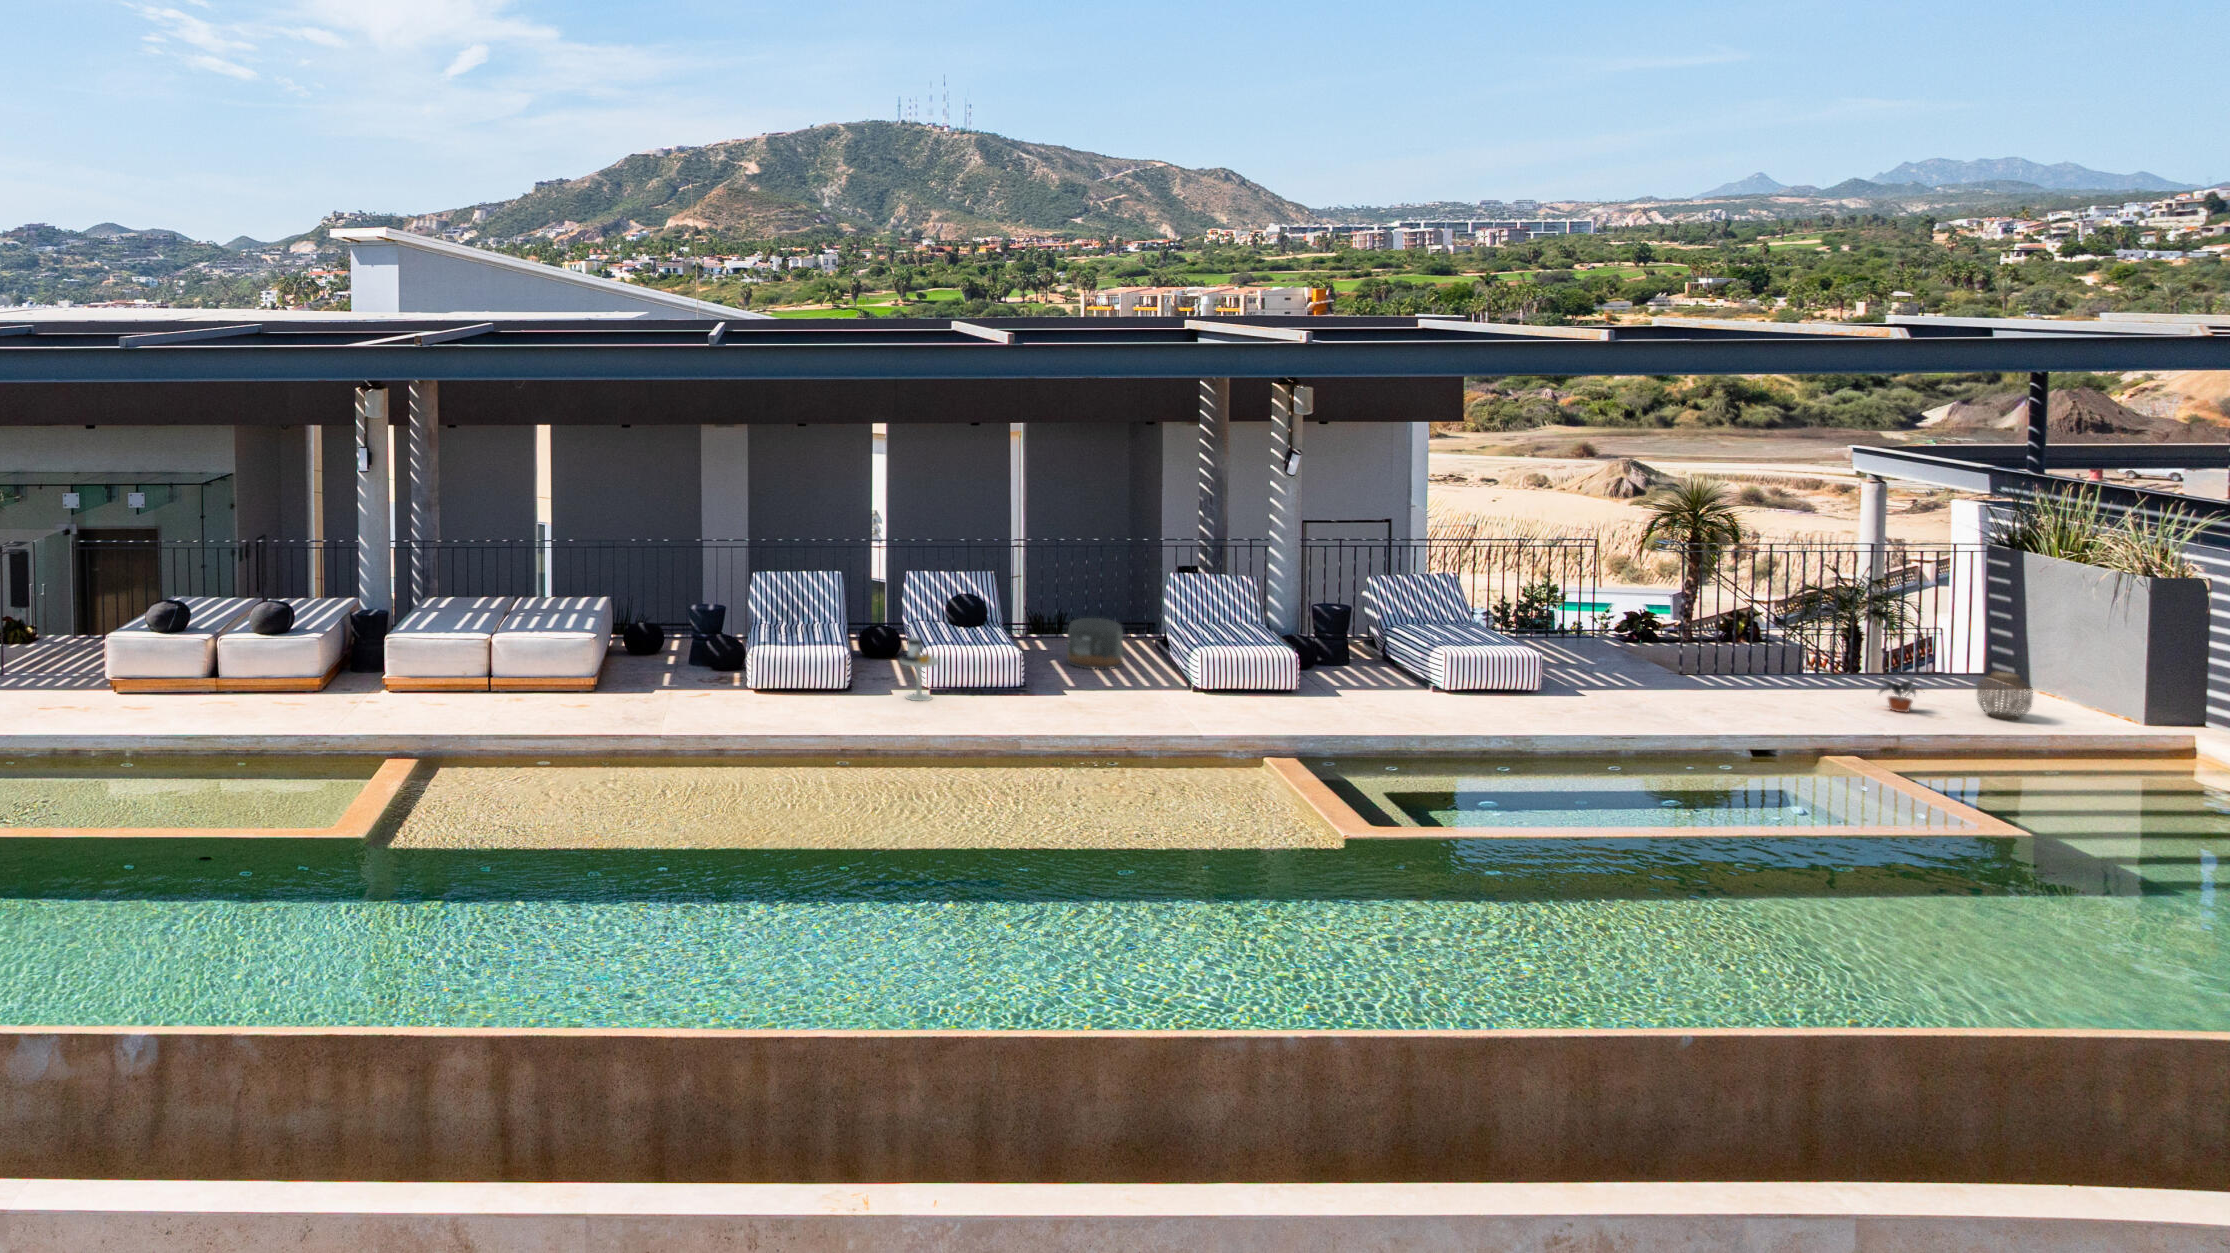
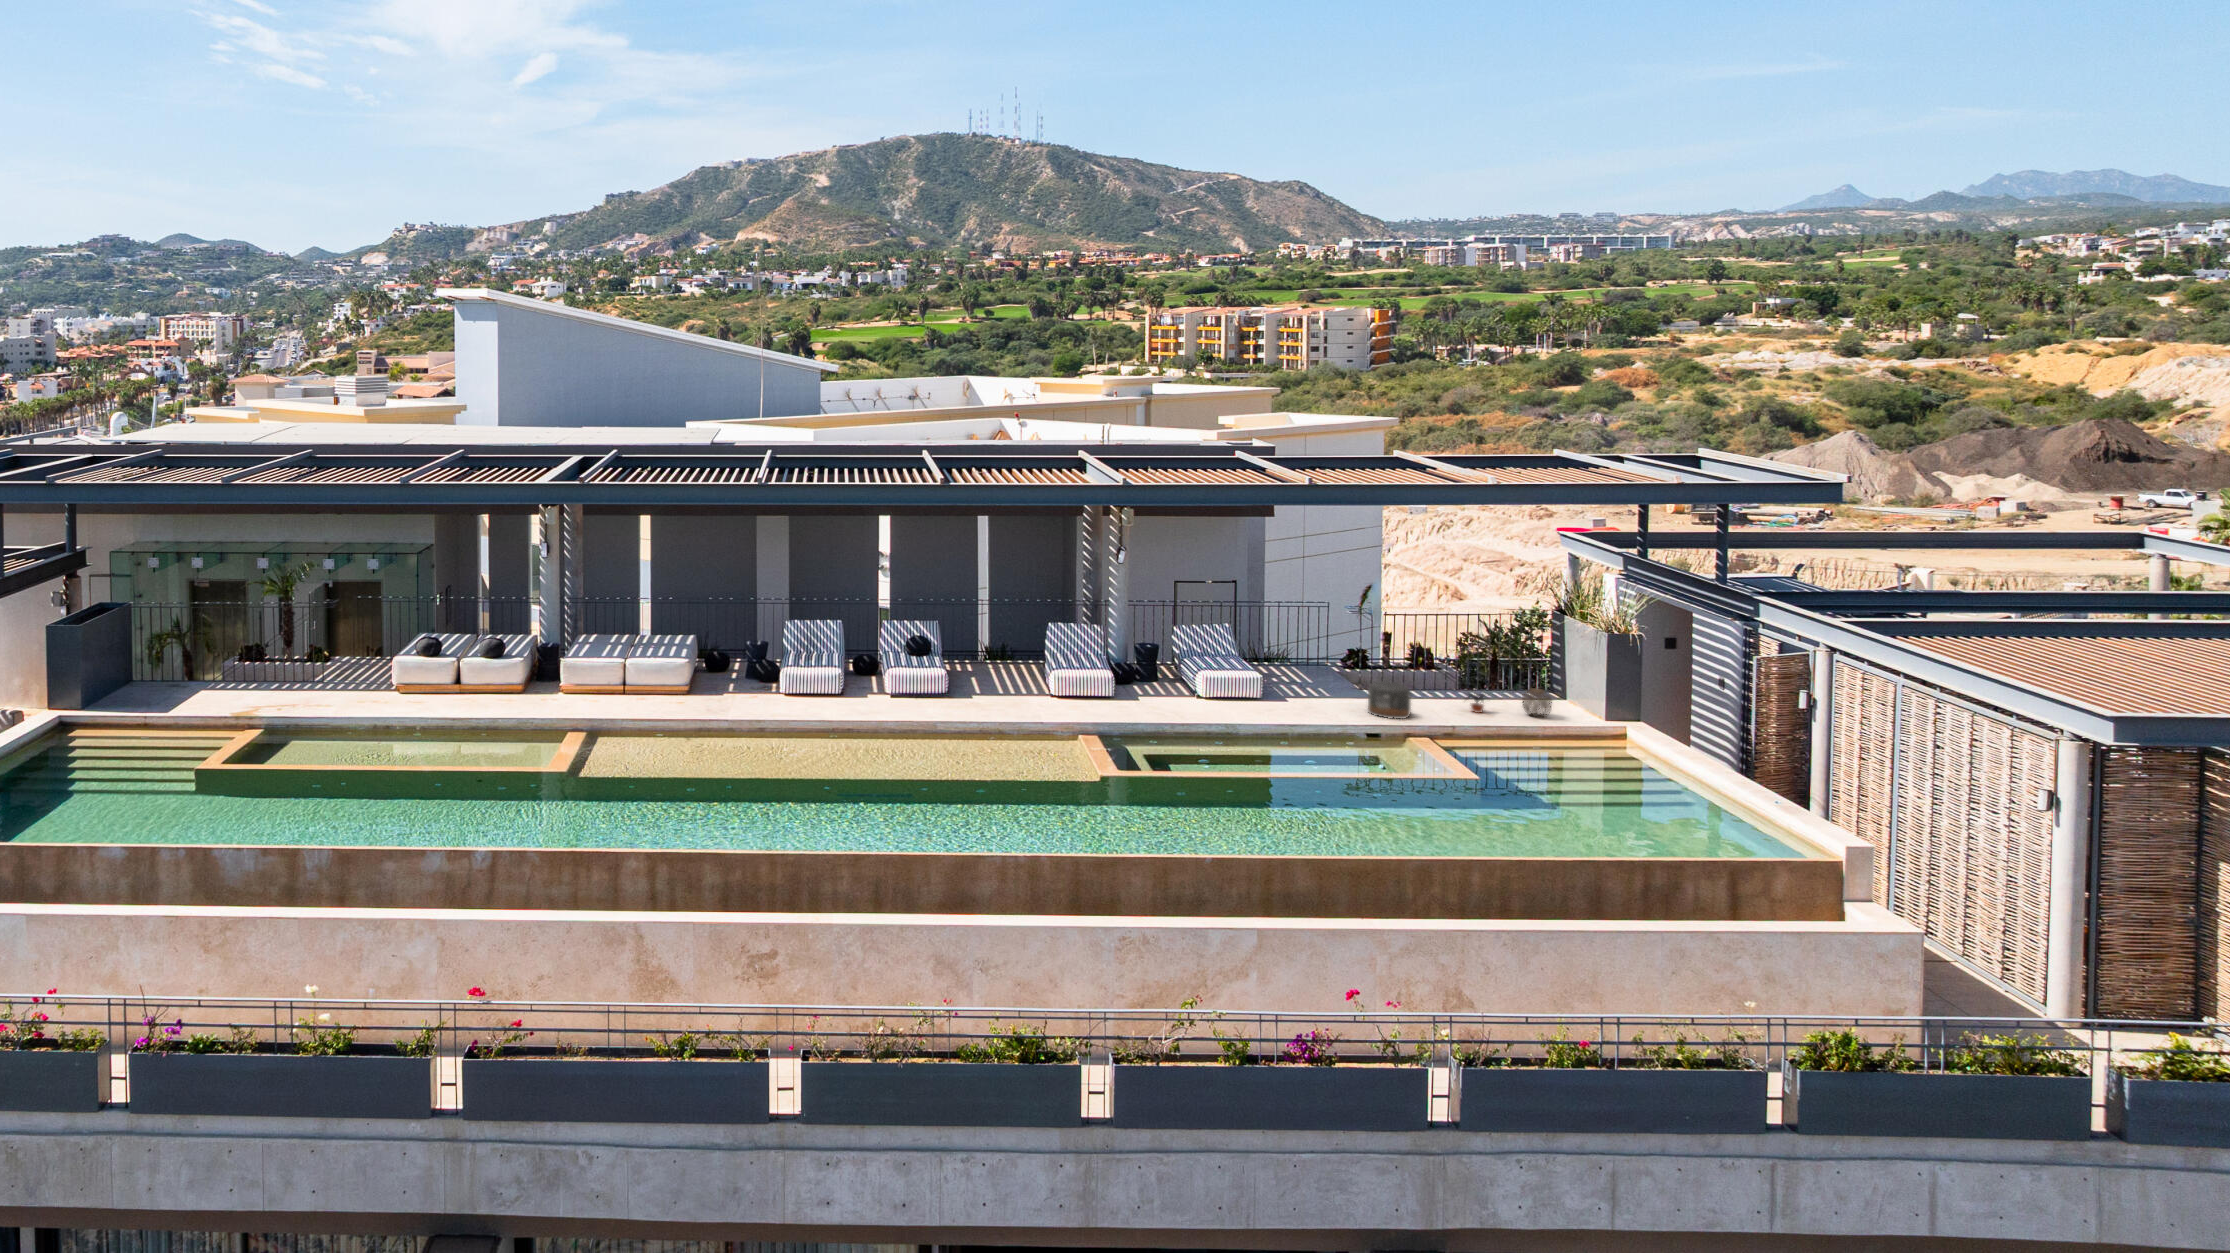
pouf: present [1067,618,1123,670] -> present [1368,681,1411,718]
side table: present [900,637,939,701] -> none [872,663,895,702]

